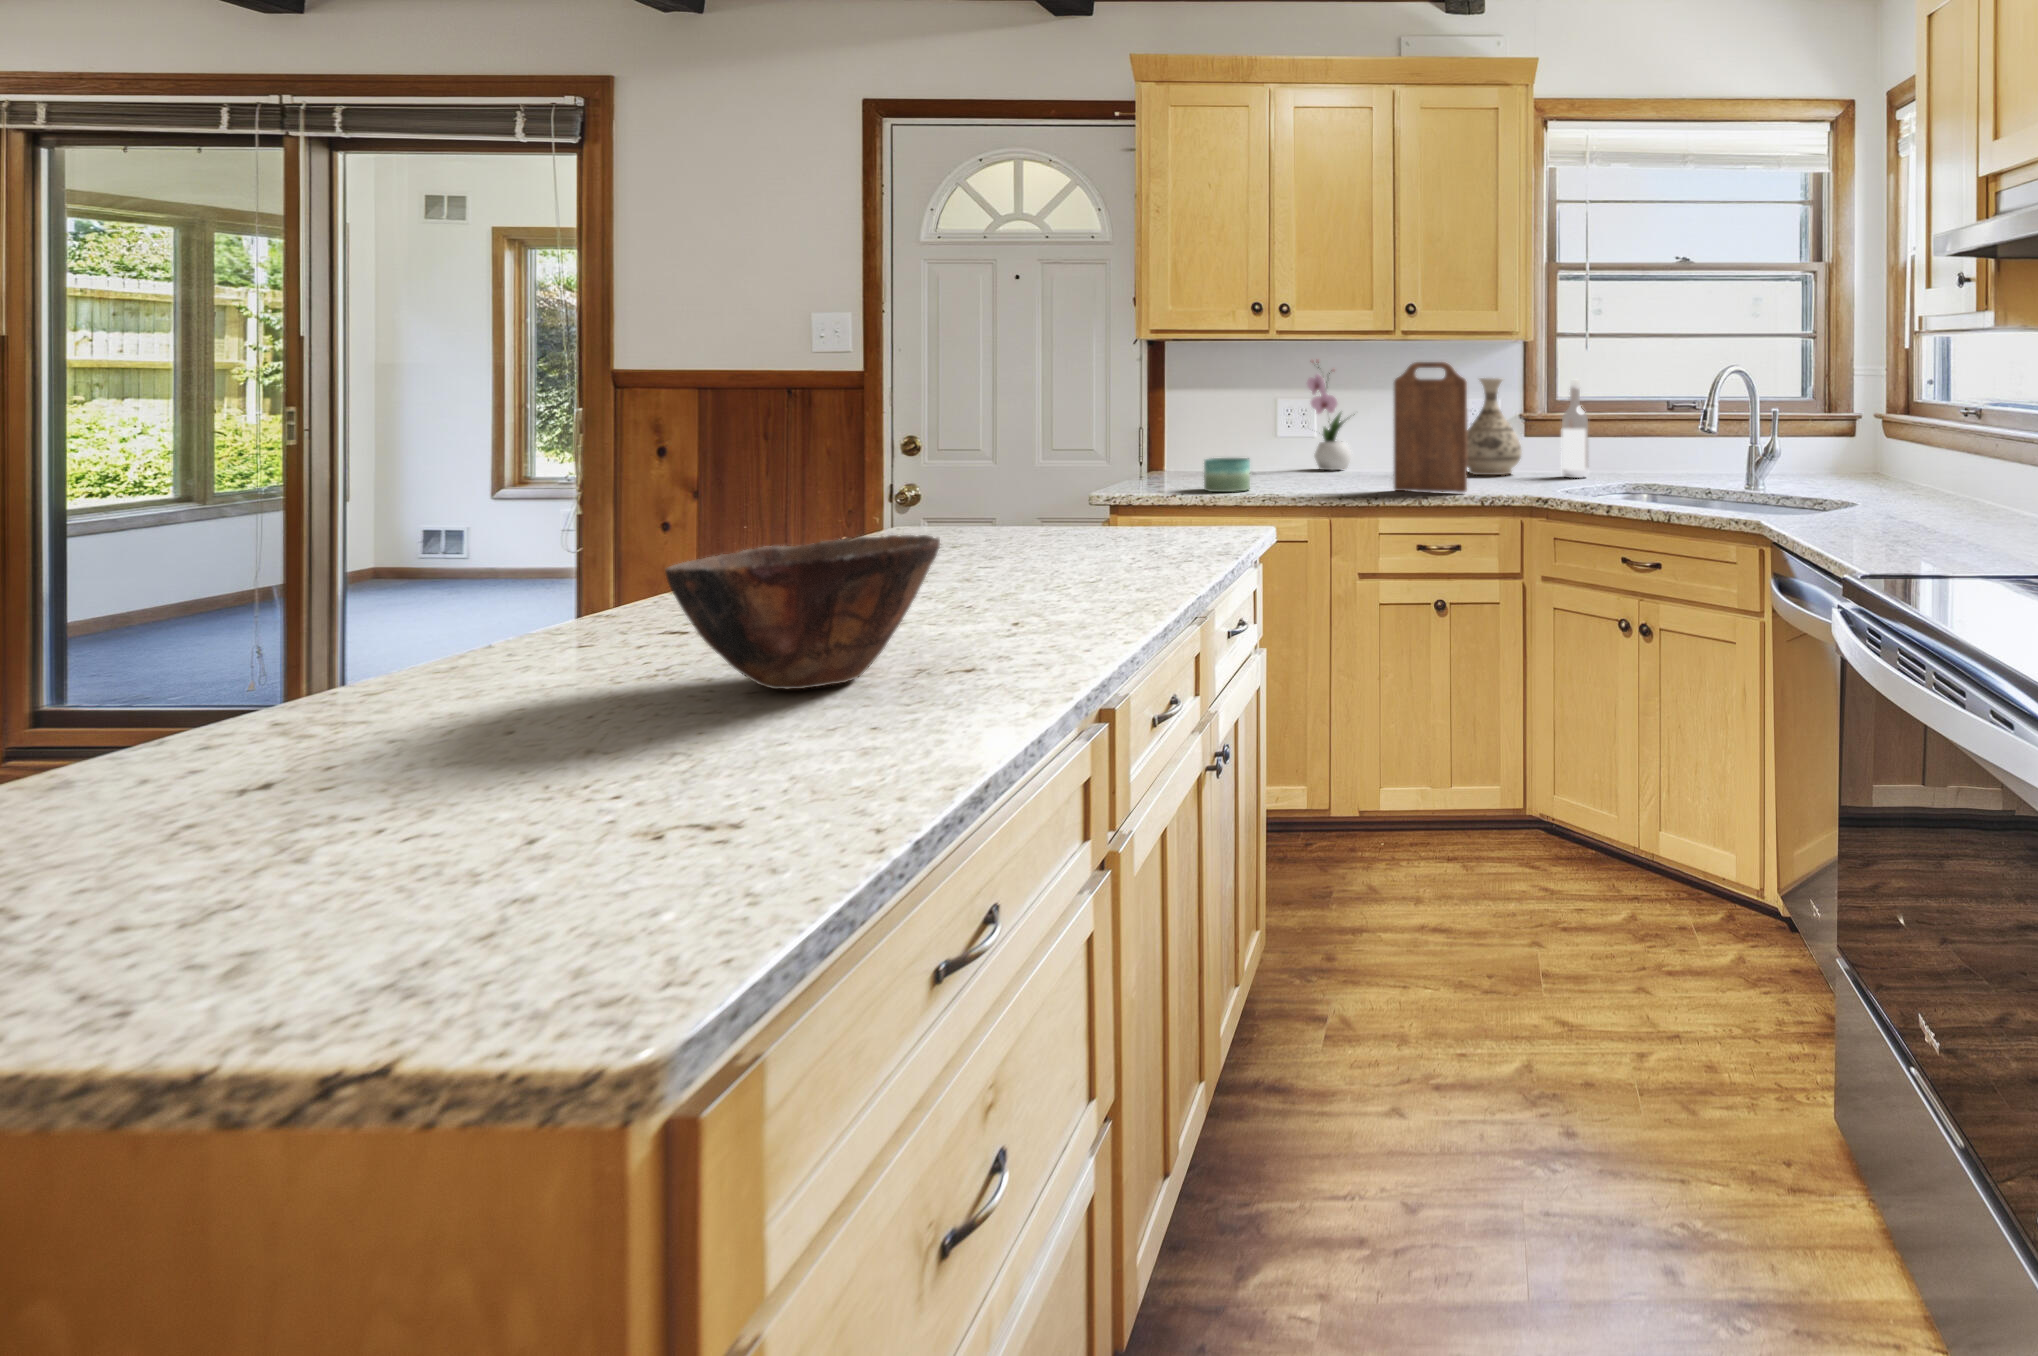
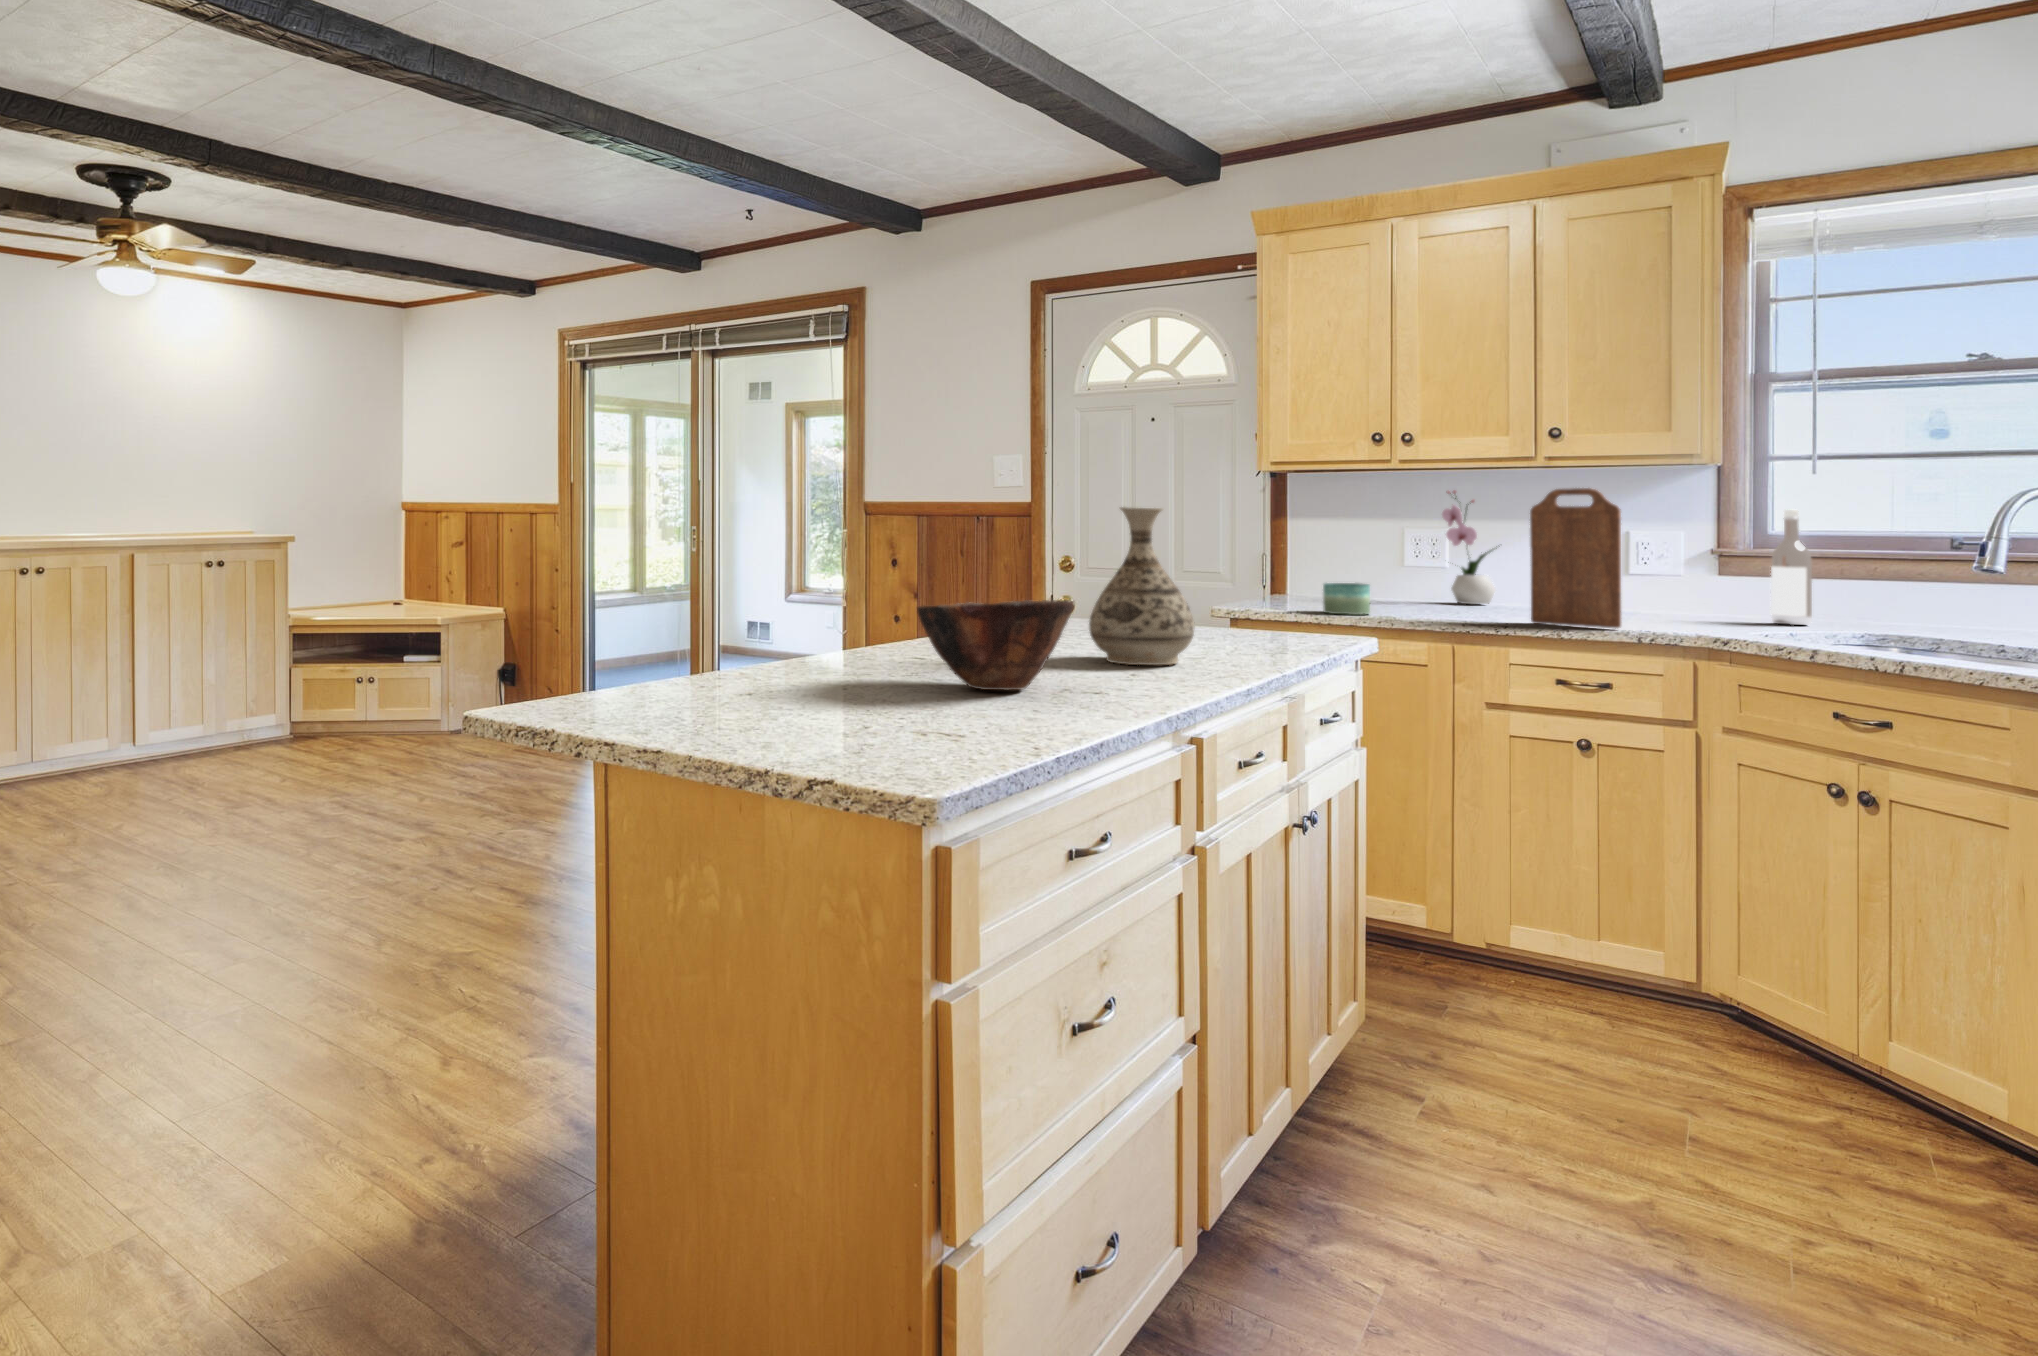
vase: present [1467,378,1522,475] -> present [1089,507,1194,665]

